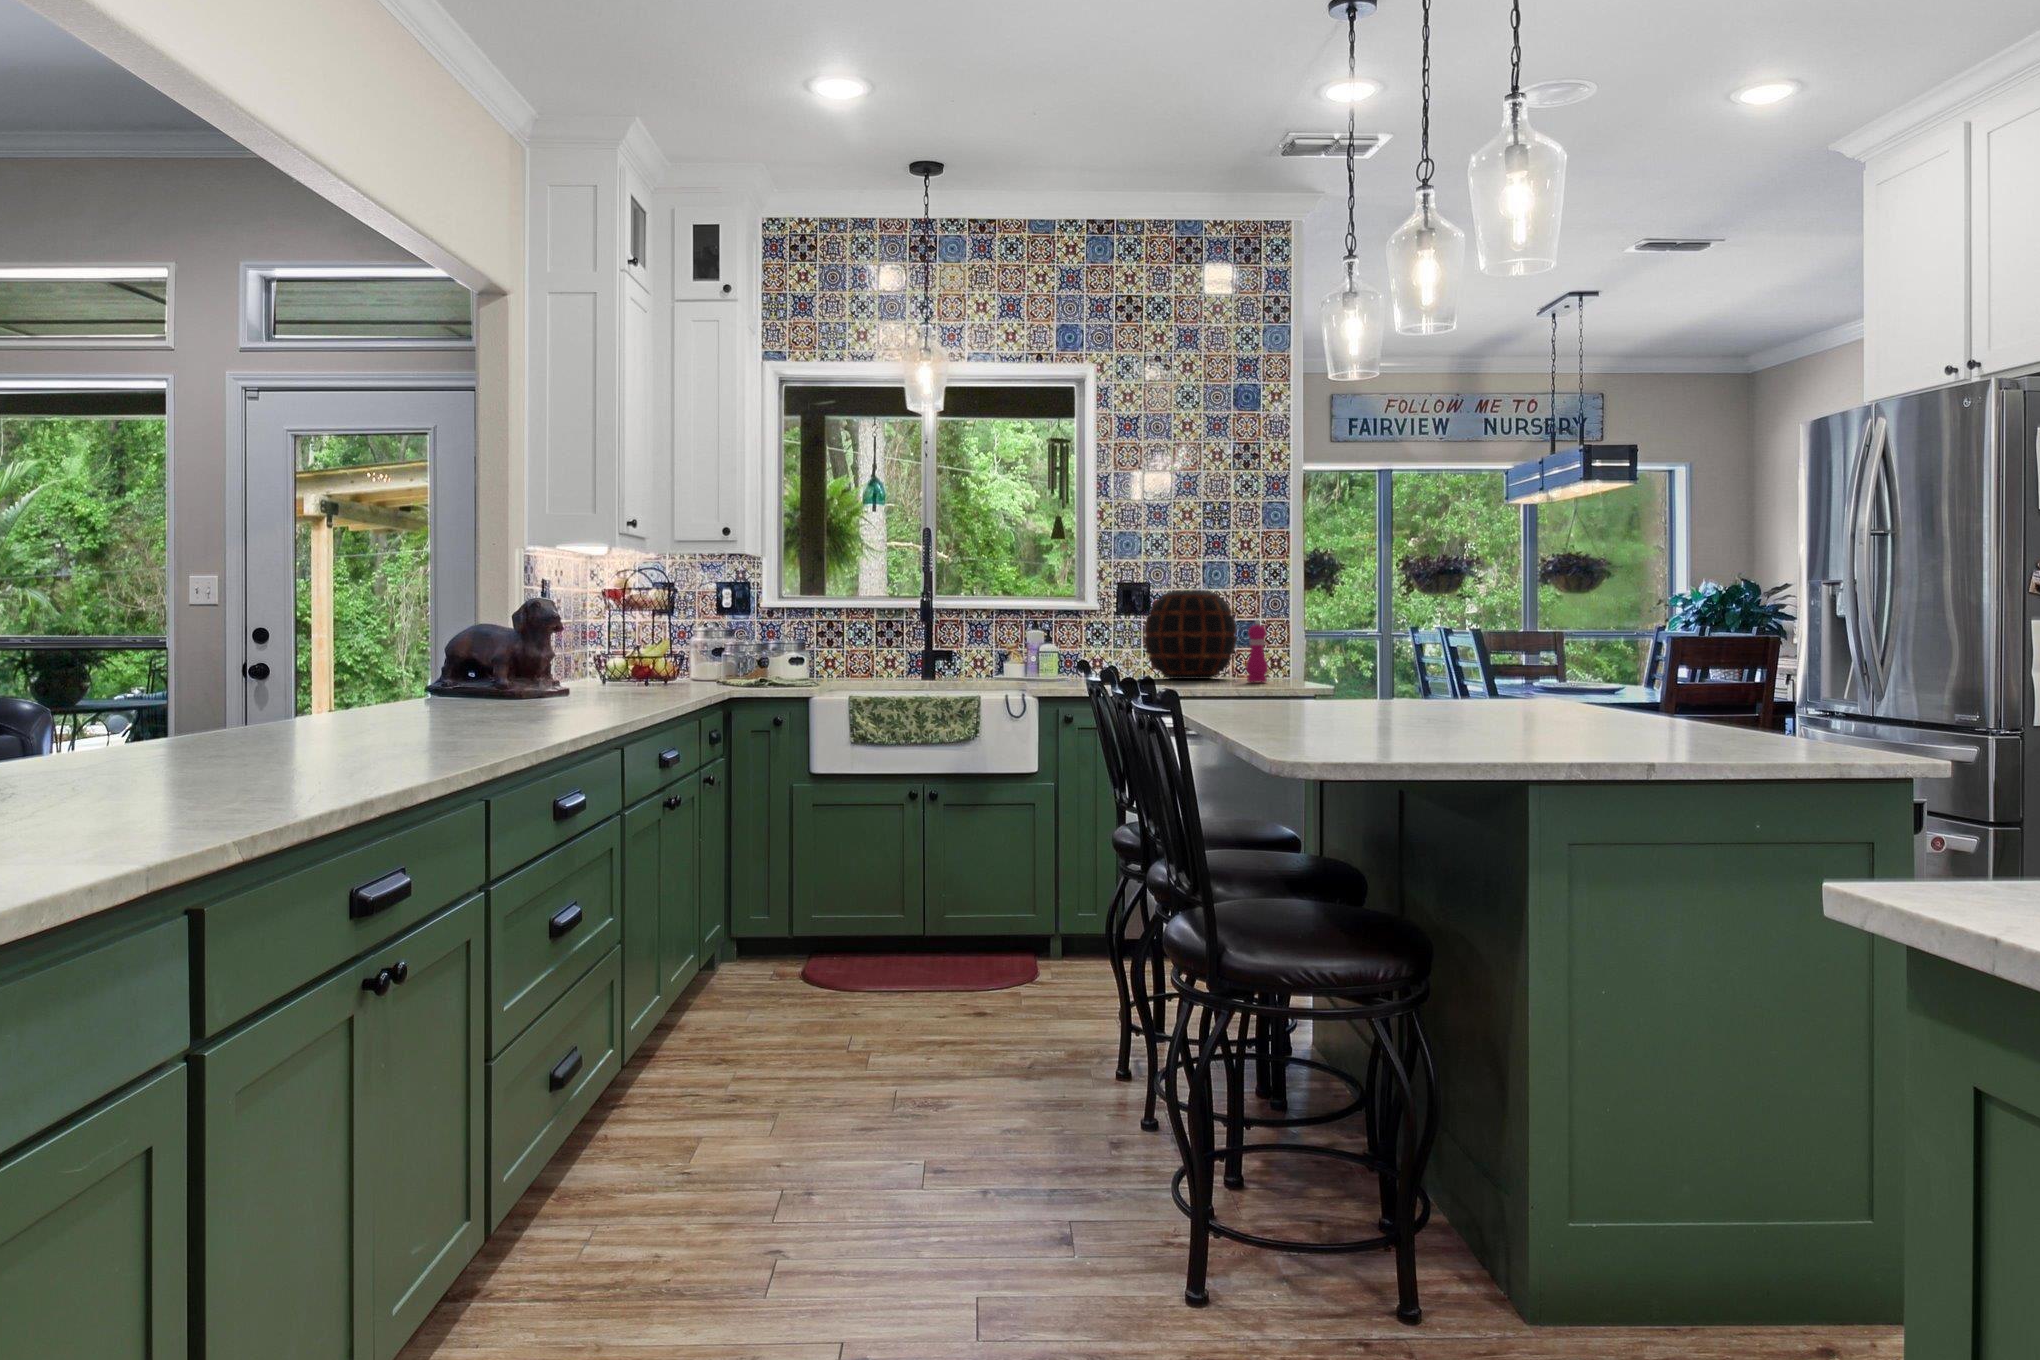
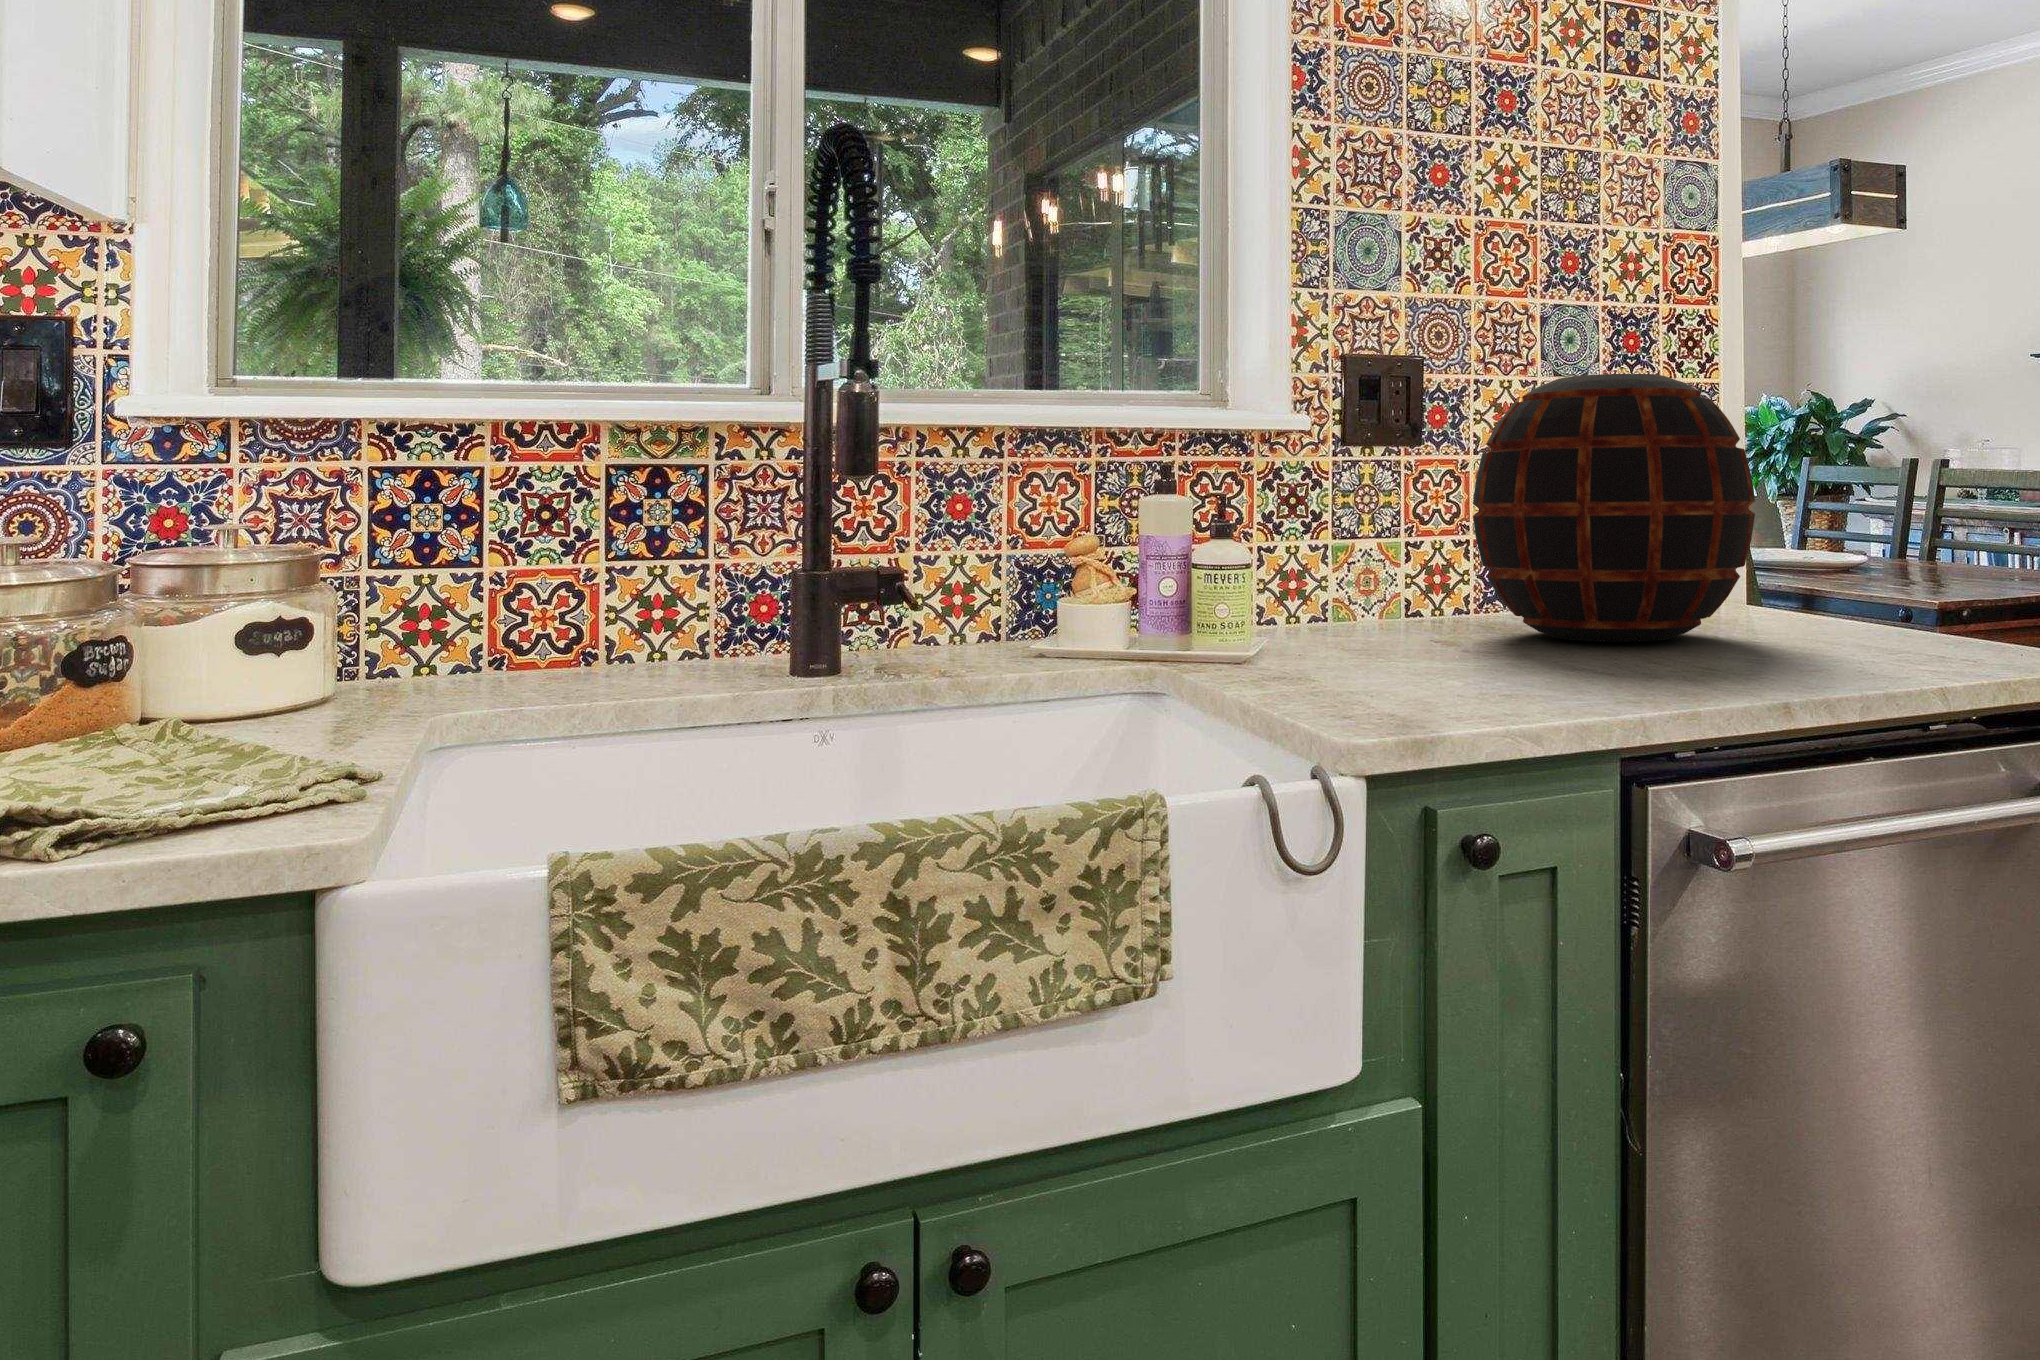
pepper mill: present [1246,620,1268,682] -> none [1894,464,1973,662]

